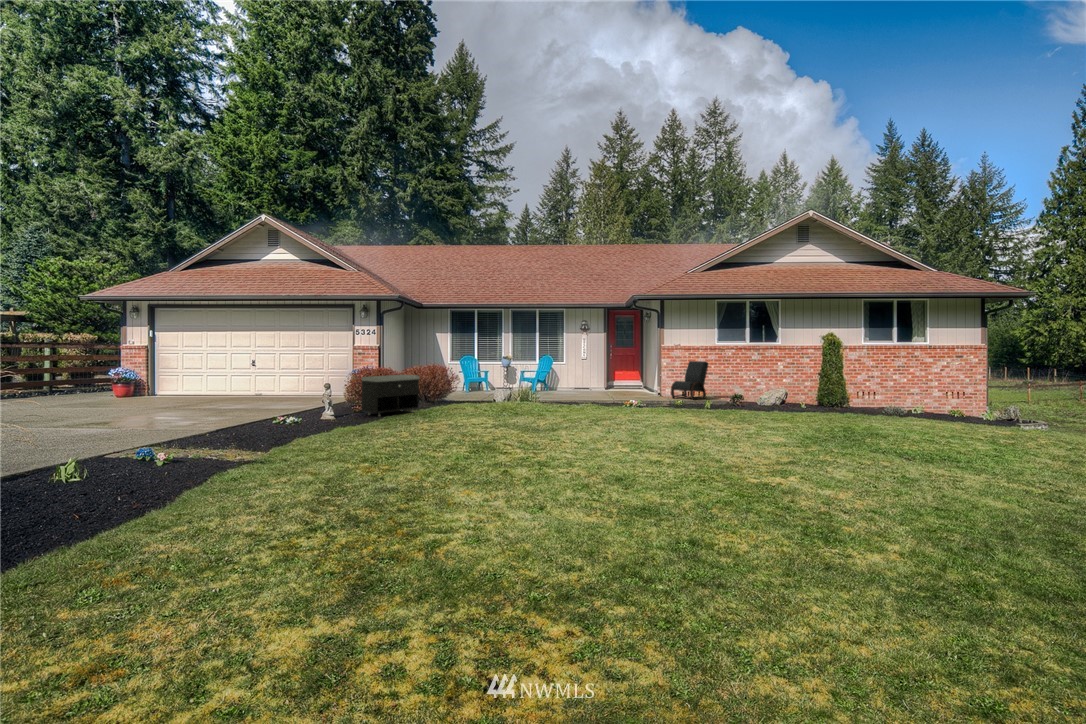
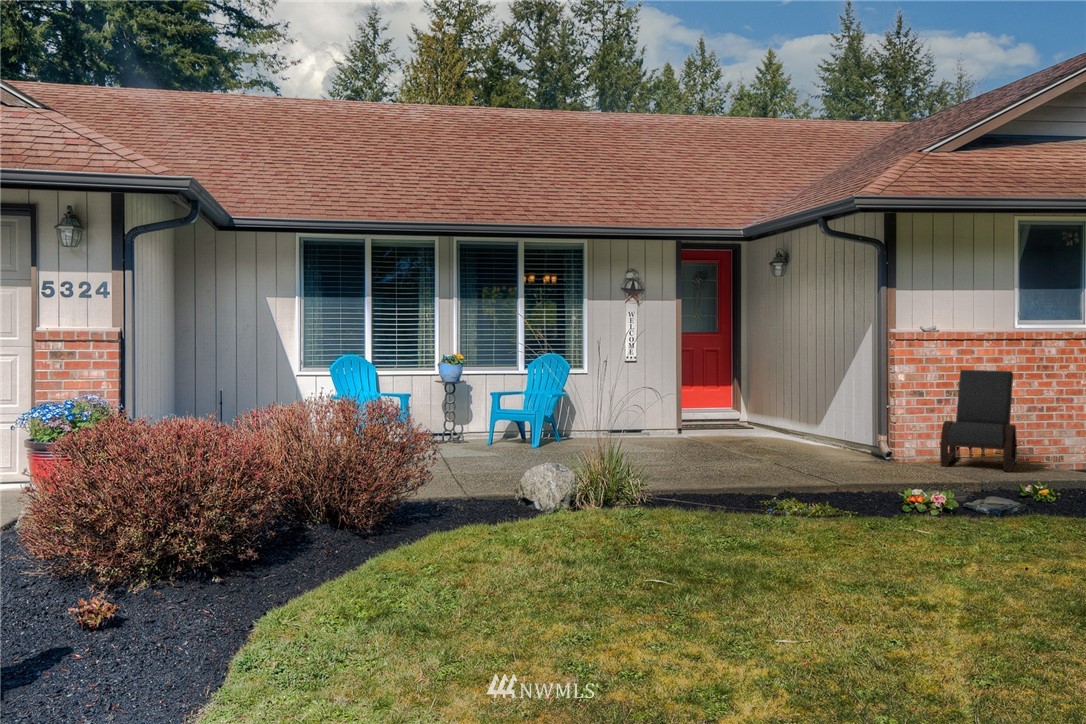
storage bench: present [362,375,419,416] -> none [109,440,336,628]

